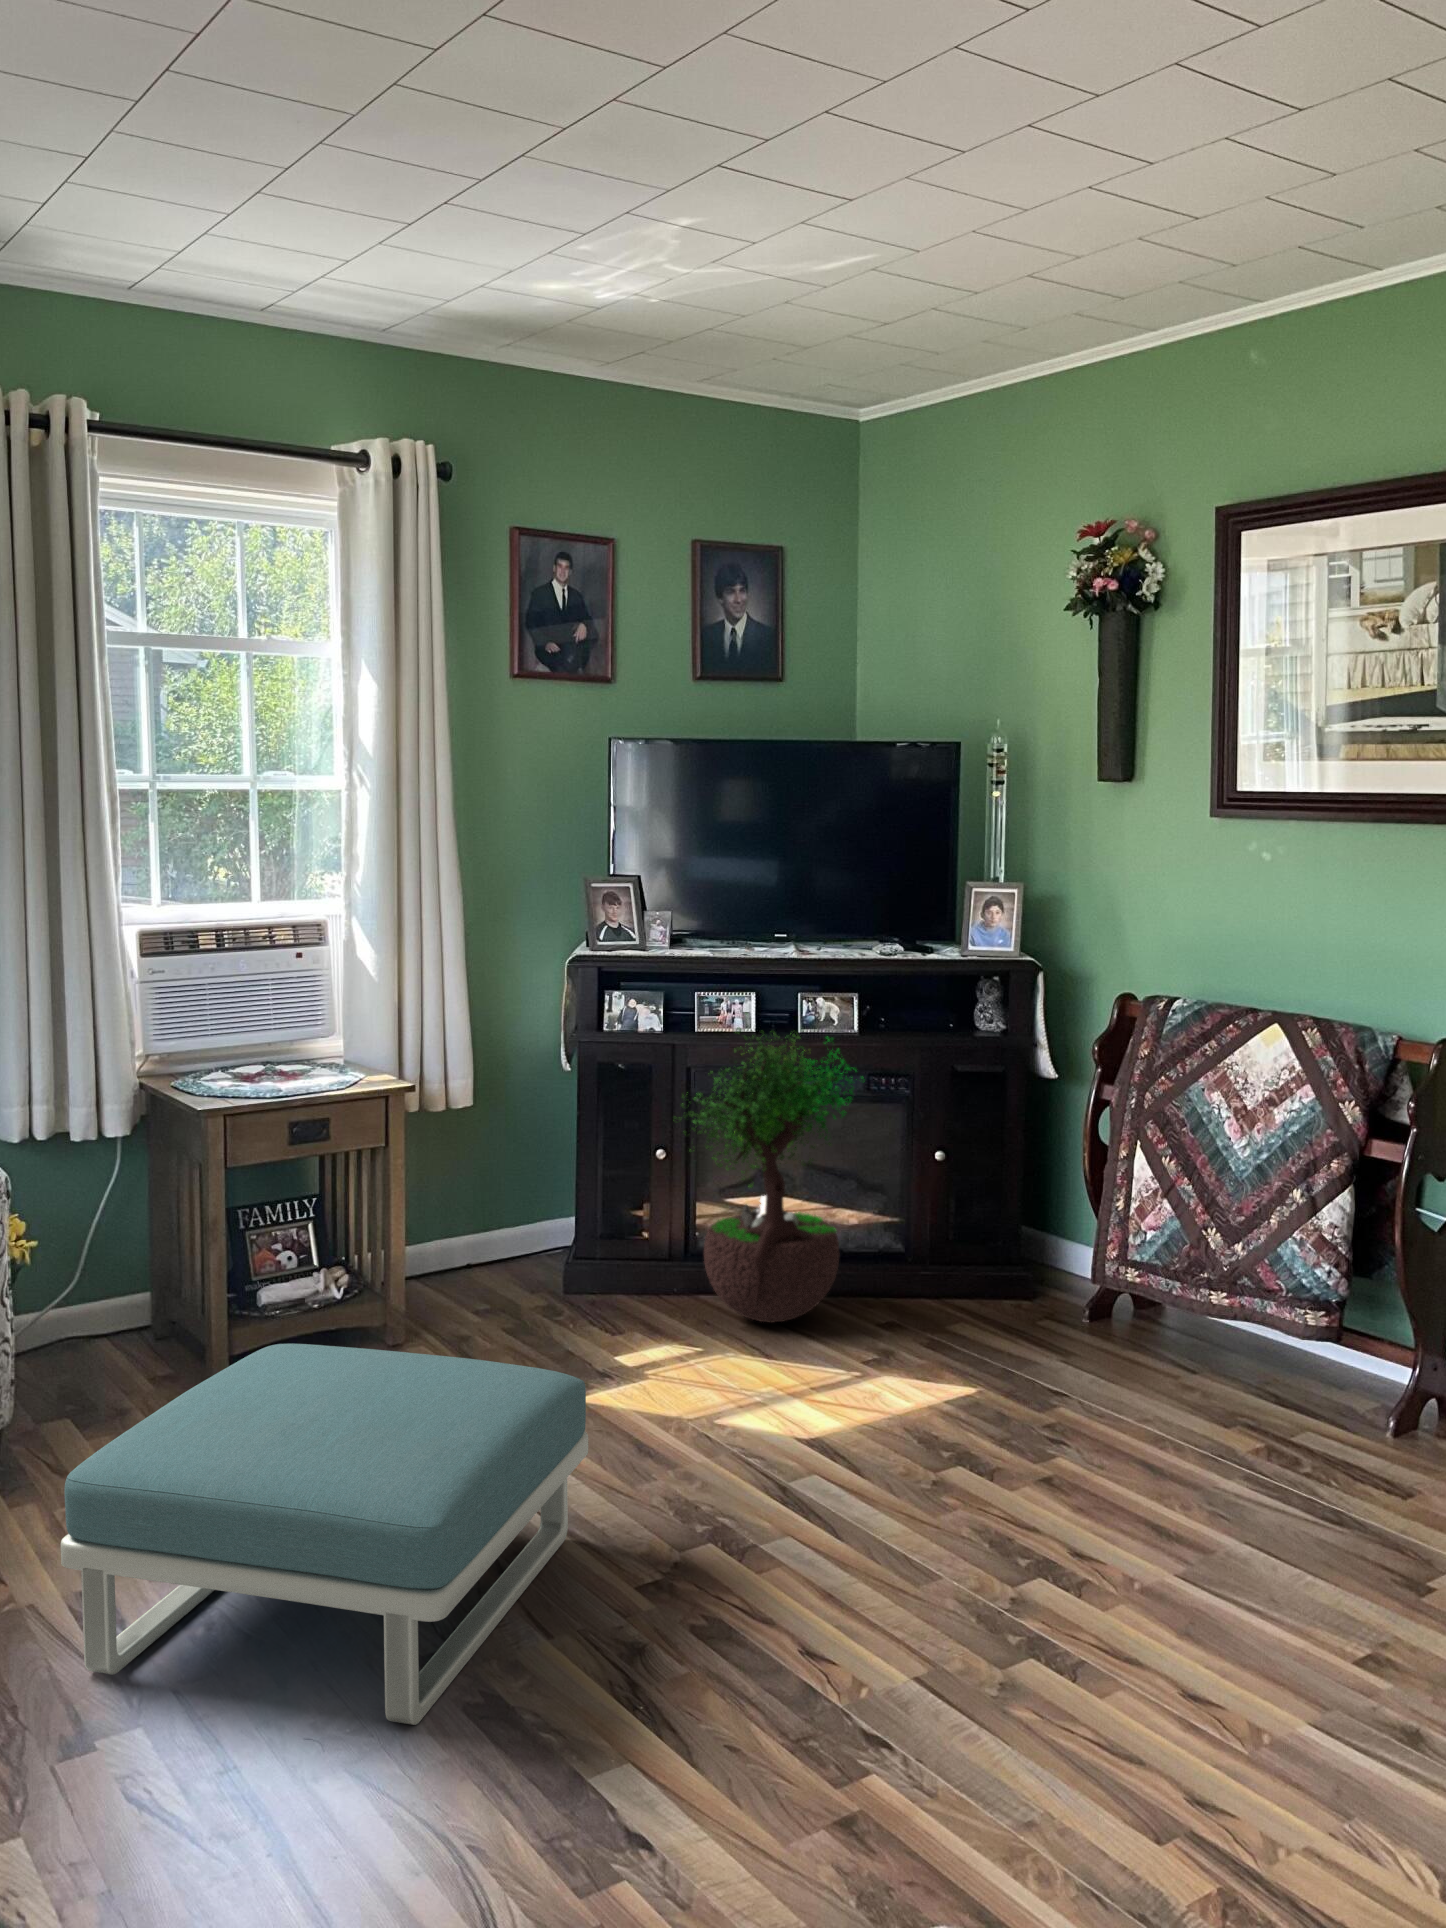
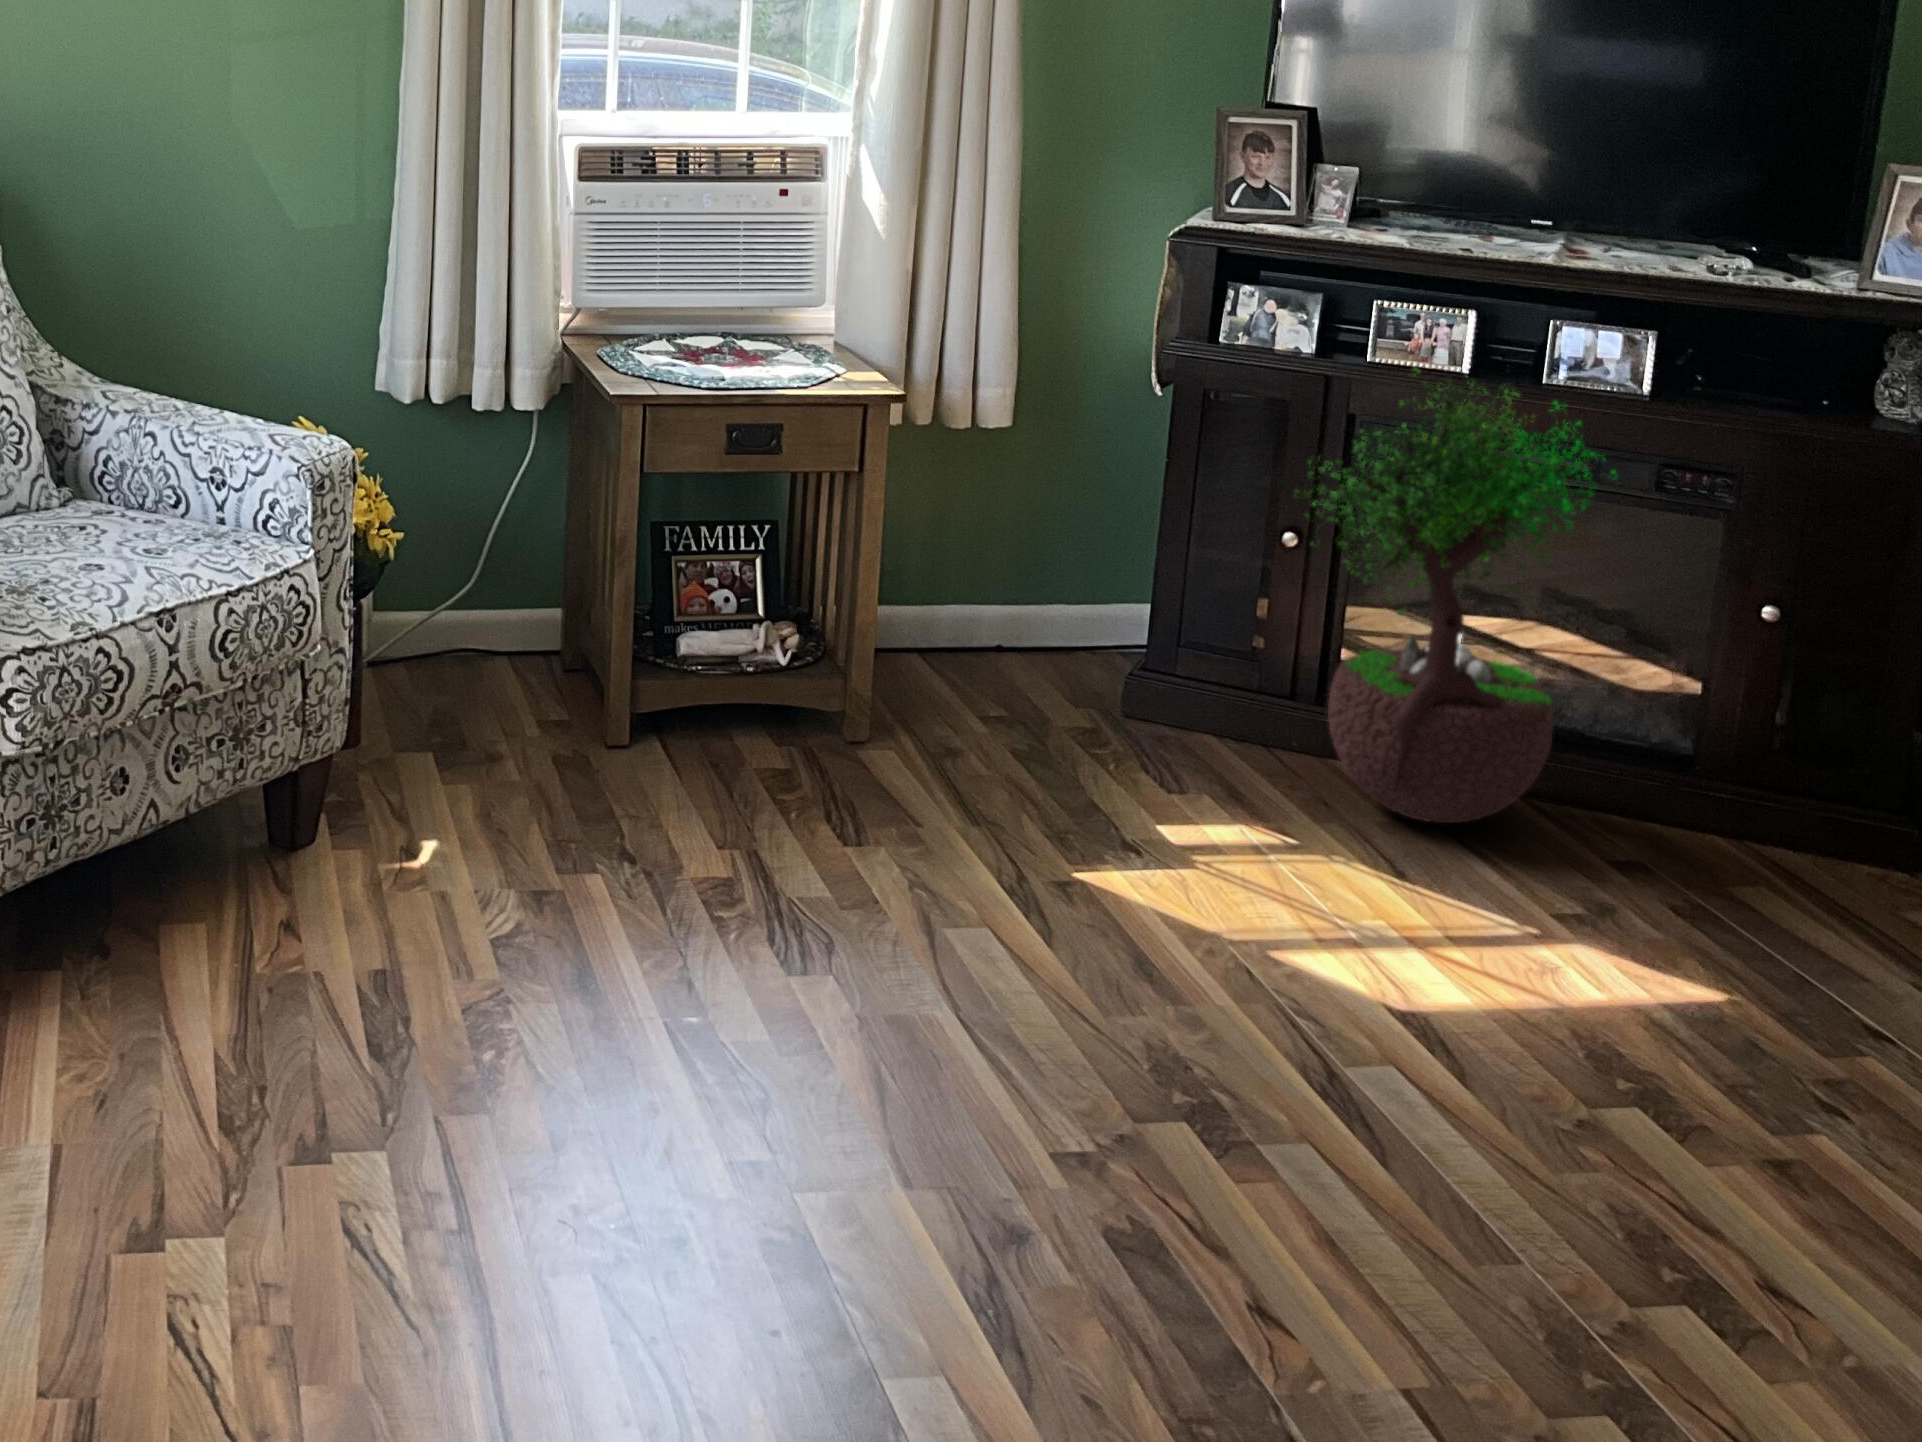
footstool: present [61,1344,588,1725] -> none [327,723,1026,1244]

